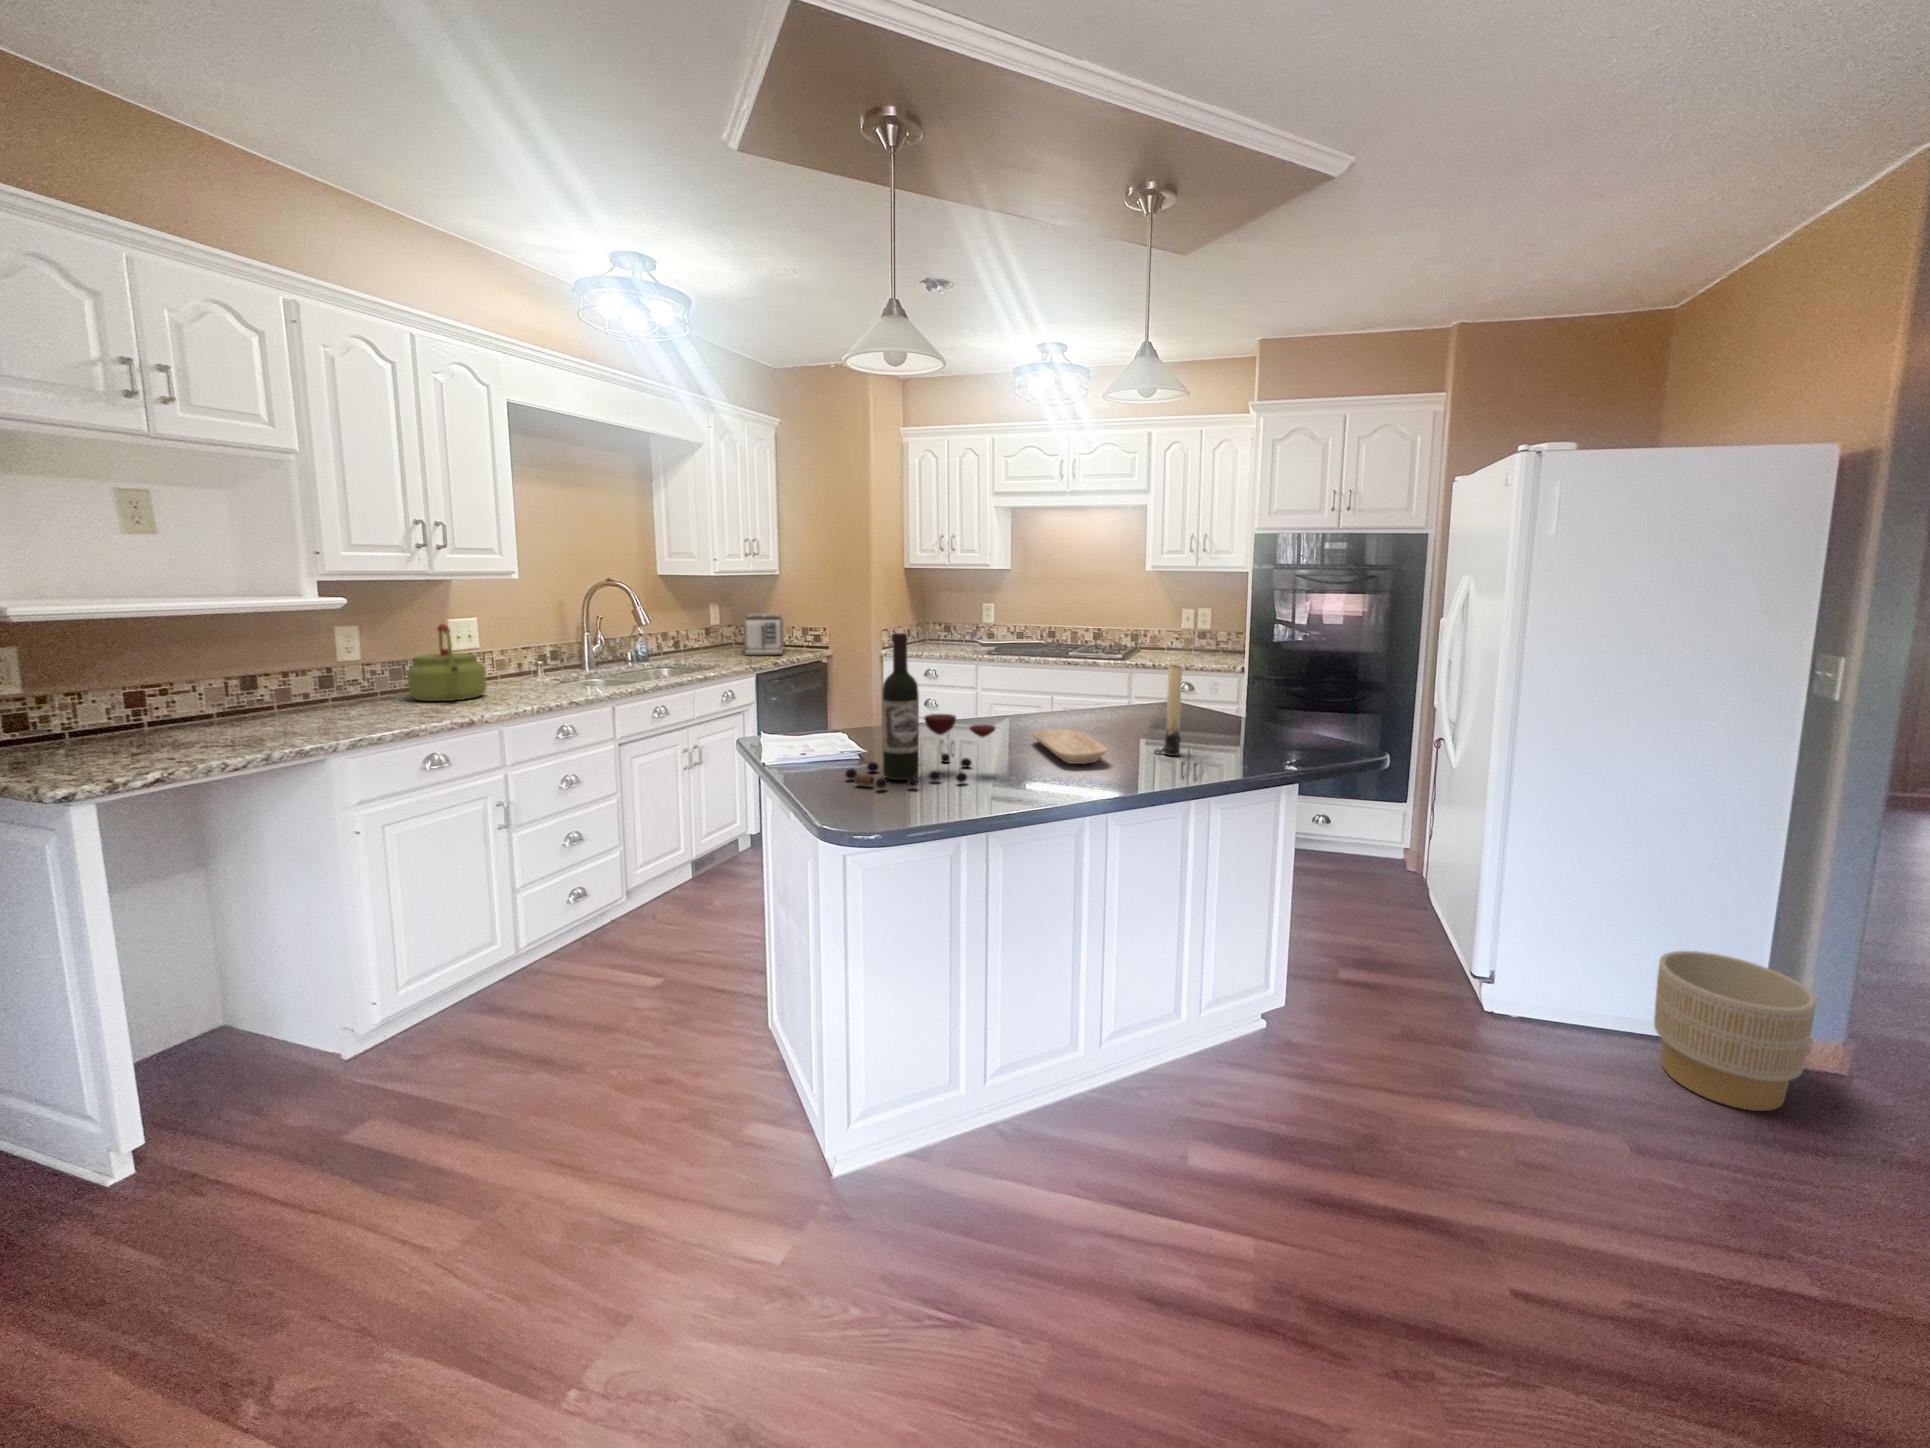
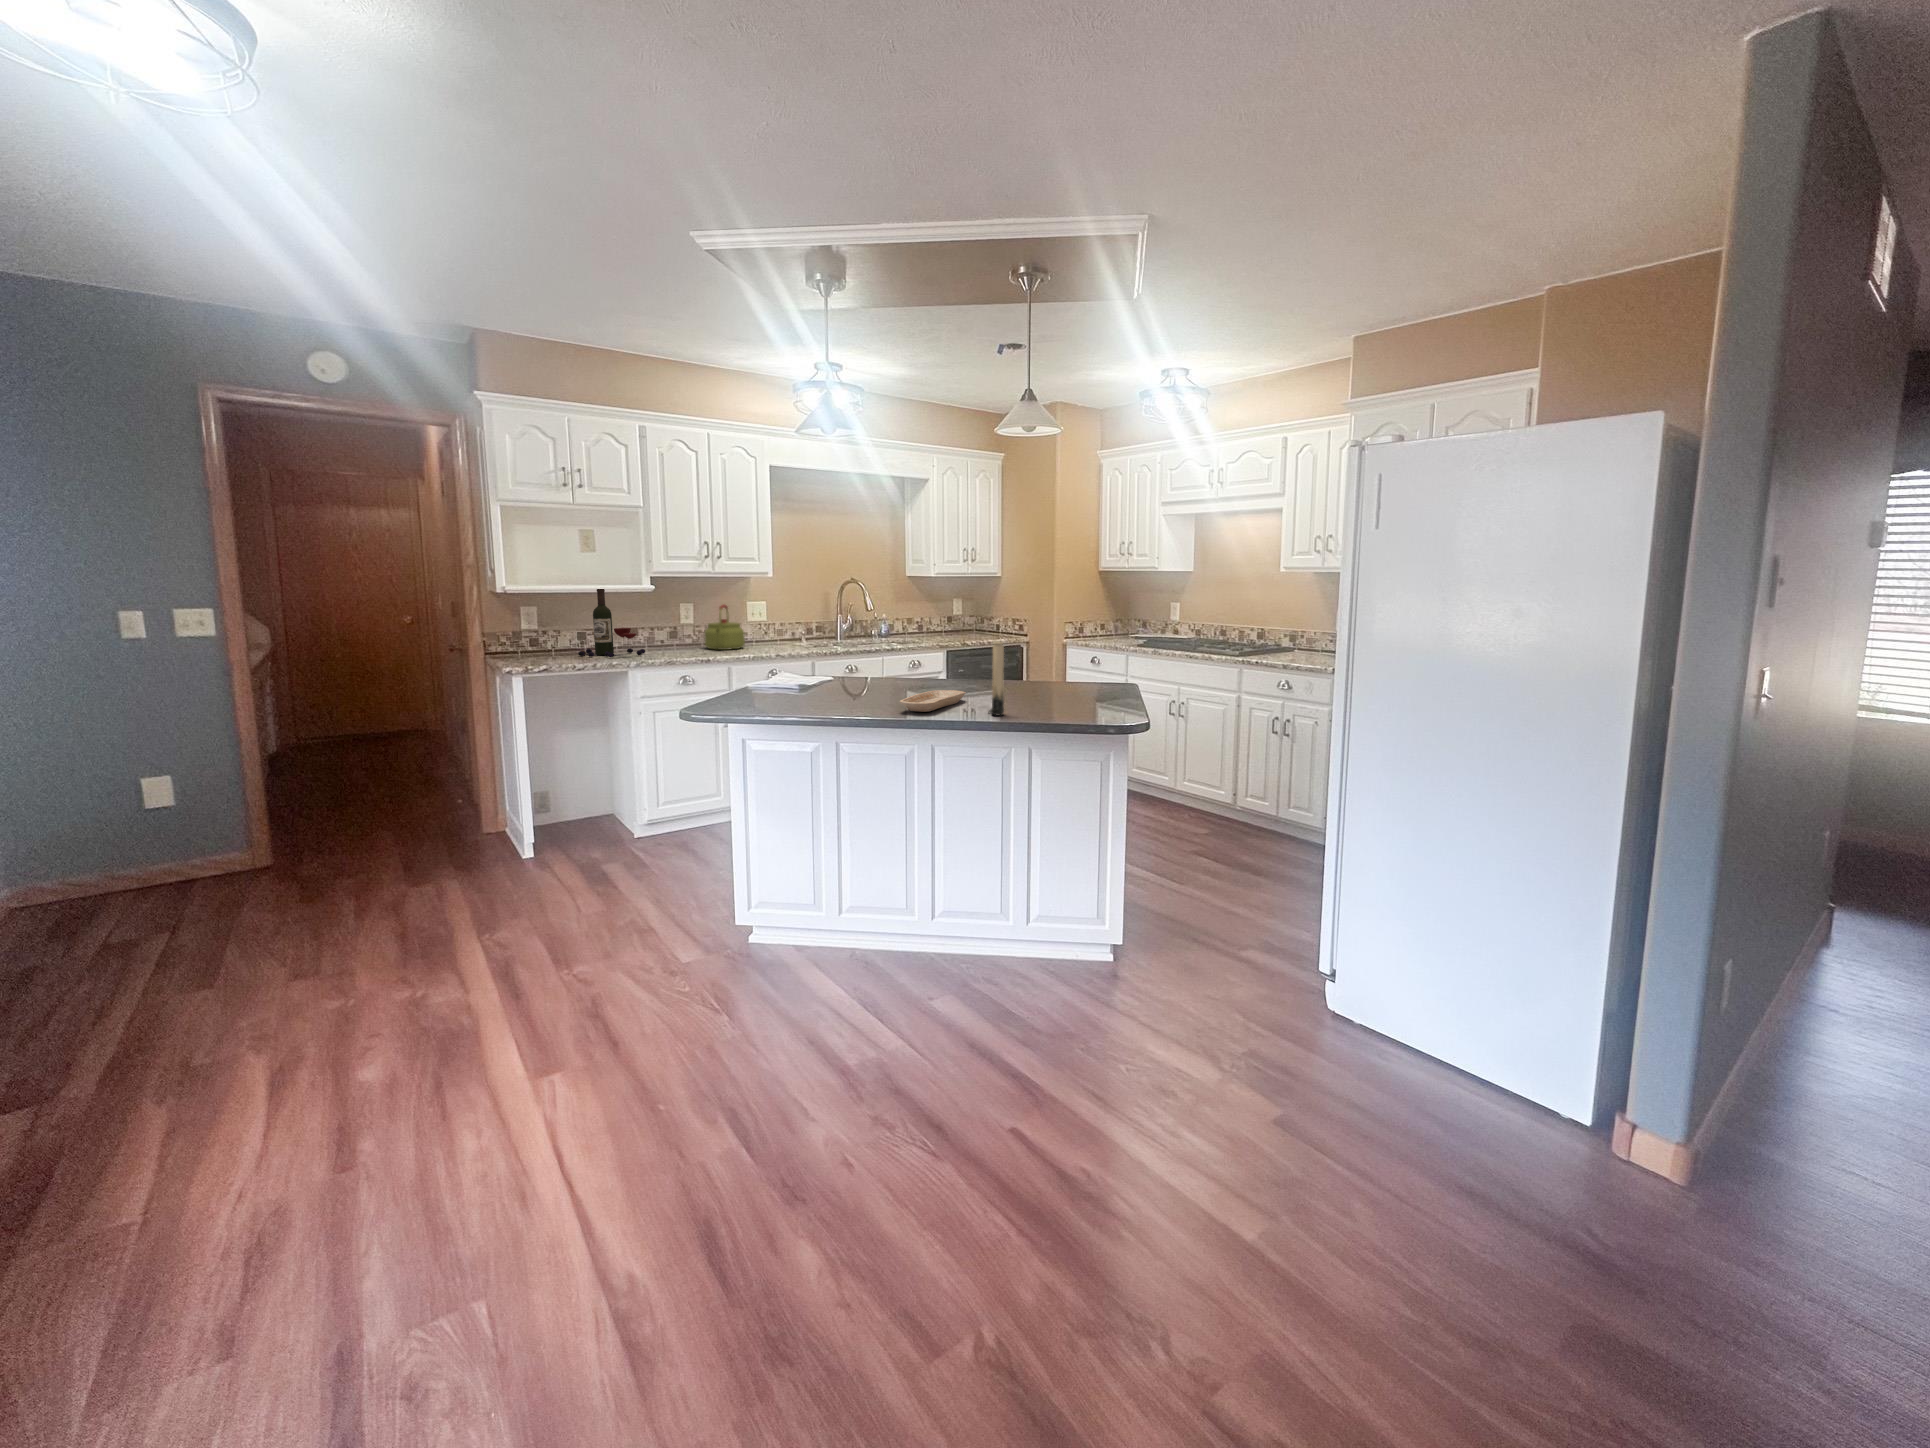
toaster: present [744,614,784,656] -> none [957,606,998,638]
wine bottle: present [845,633,996,788] -> present [578,589,645,657]
planter: present [1654,951,1816,1111] -> none [1416,999,1578,1192]

